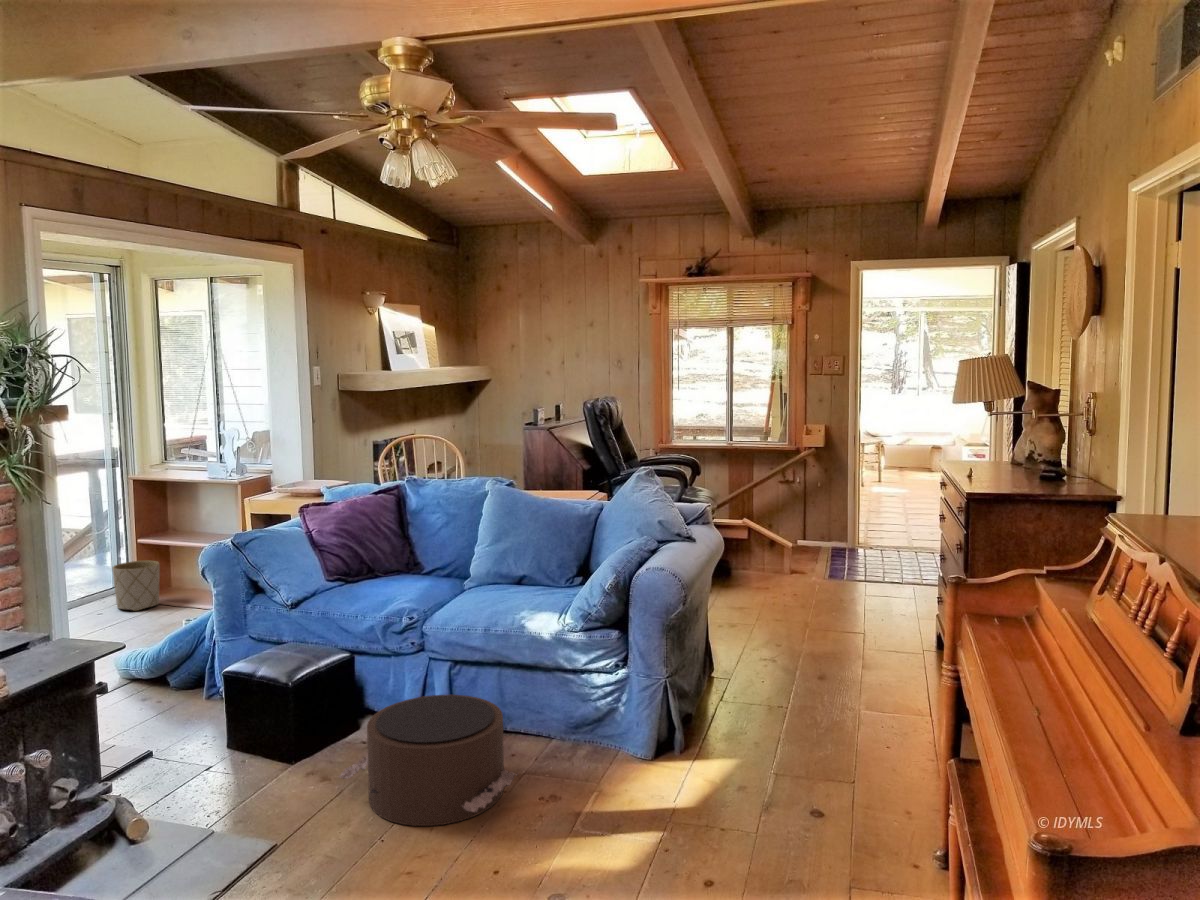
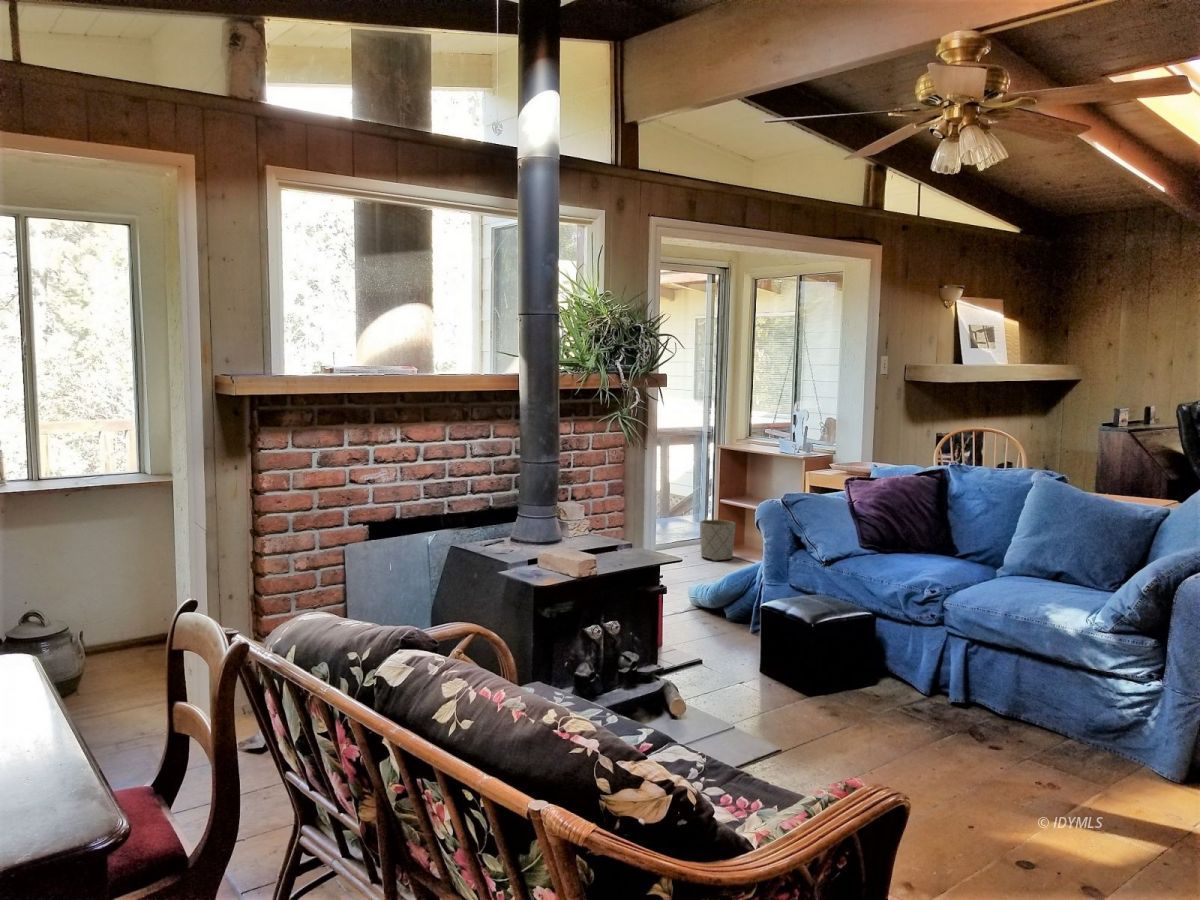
pouf: present [338,695,518,826] -> none [840,660,1014,777]

